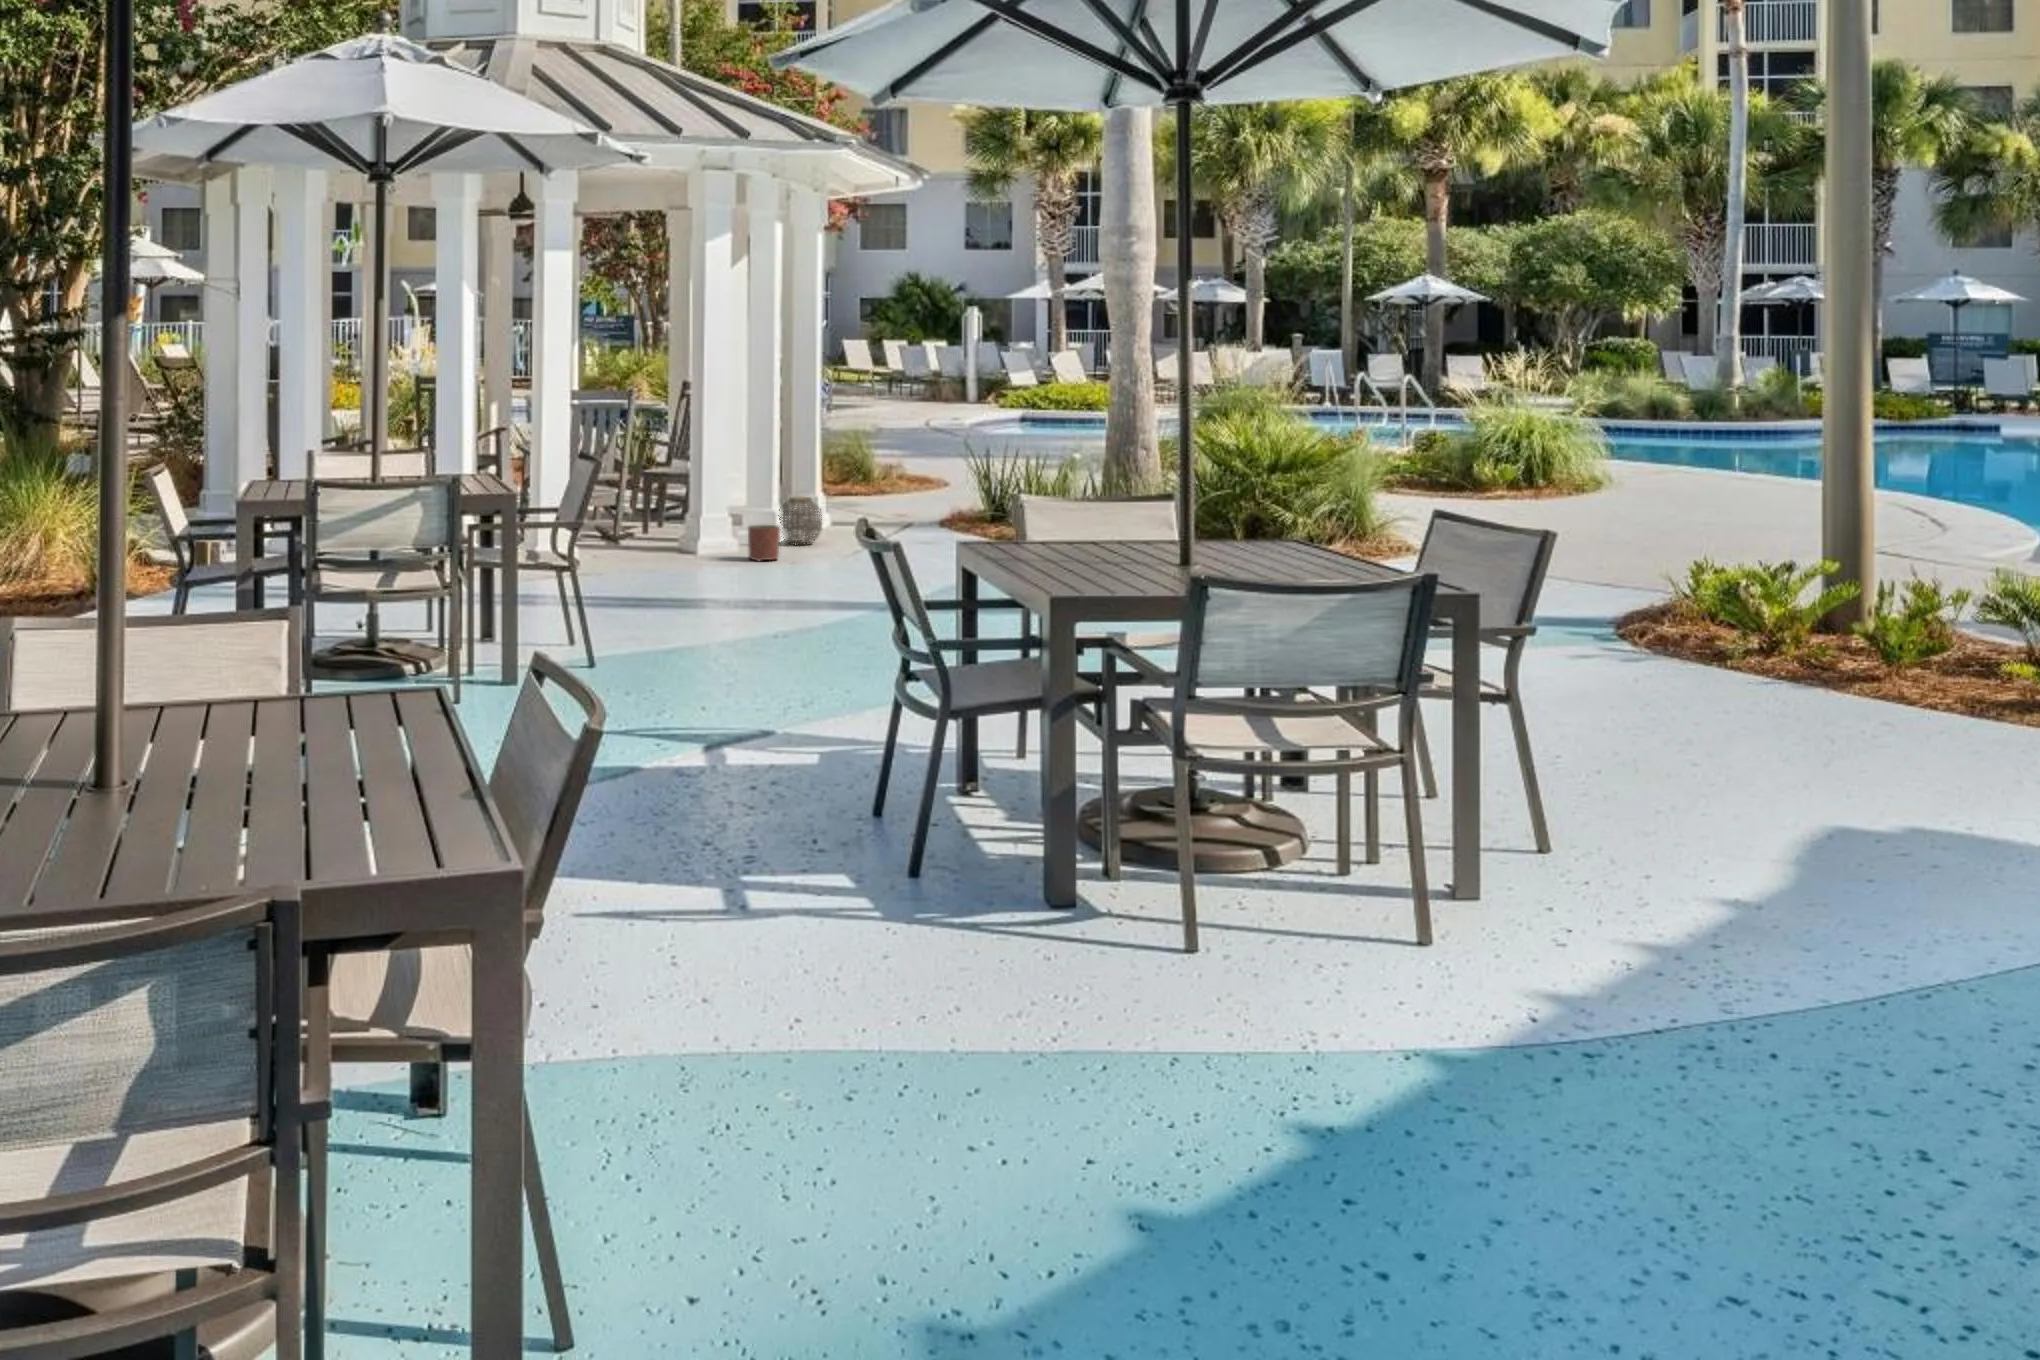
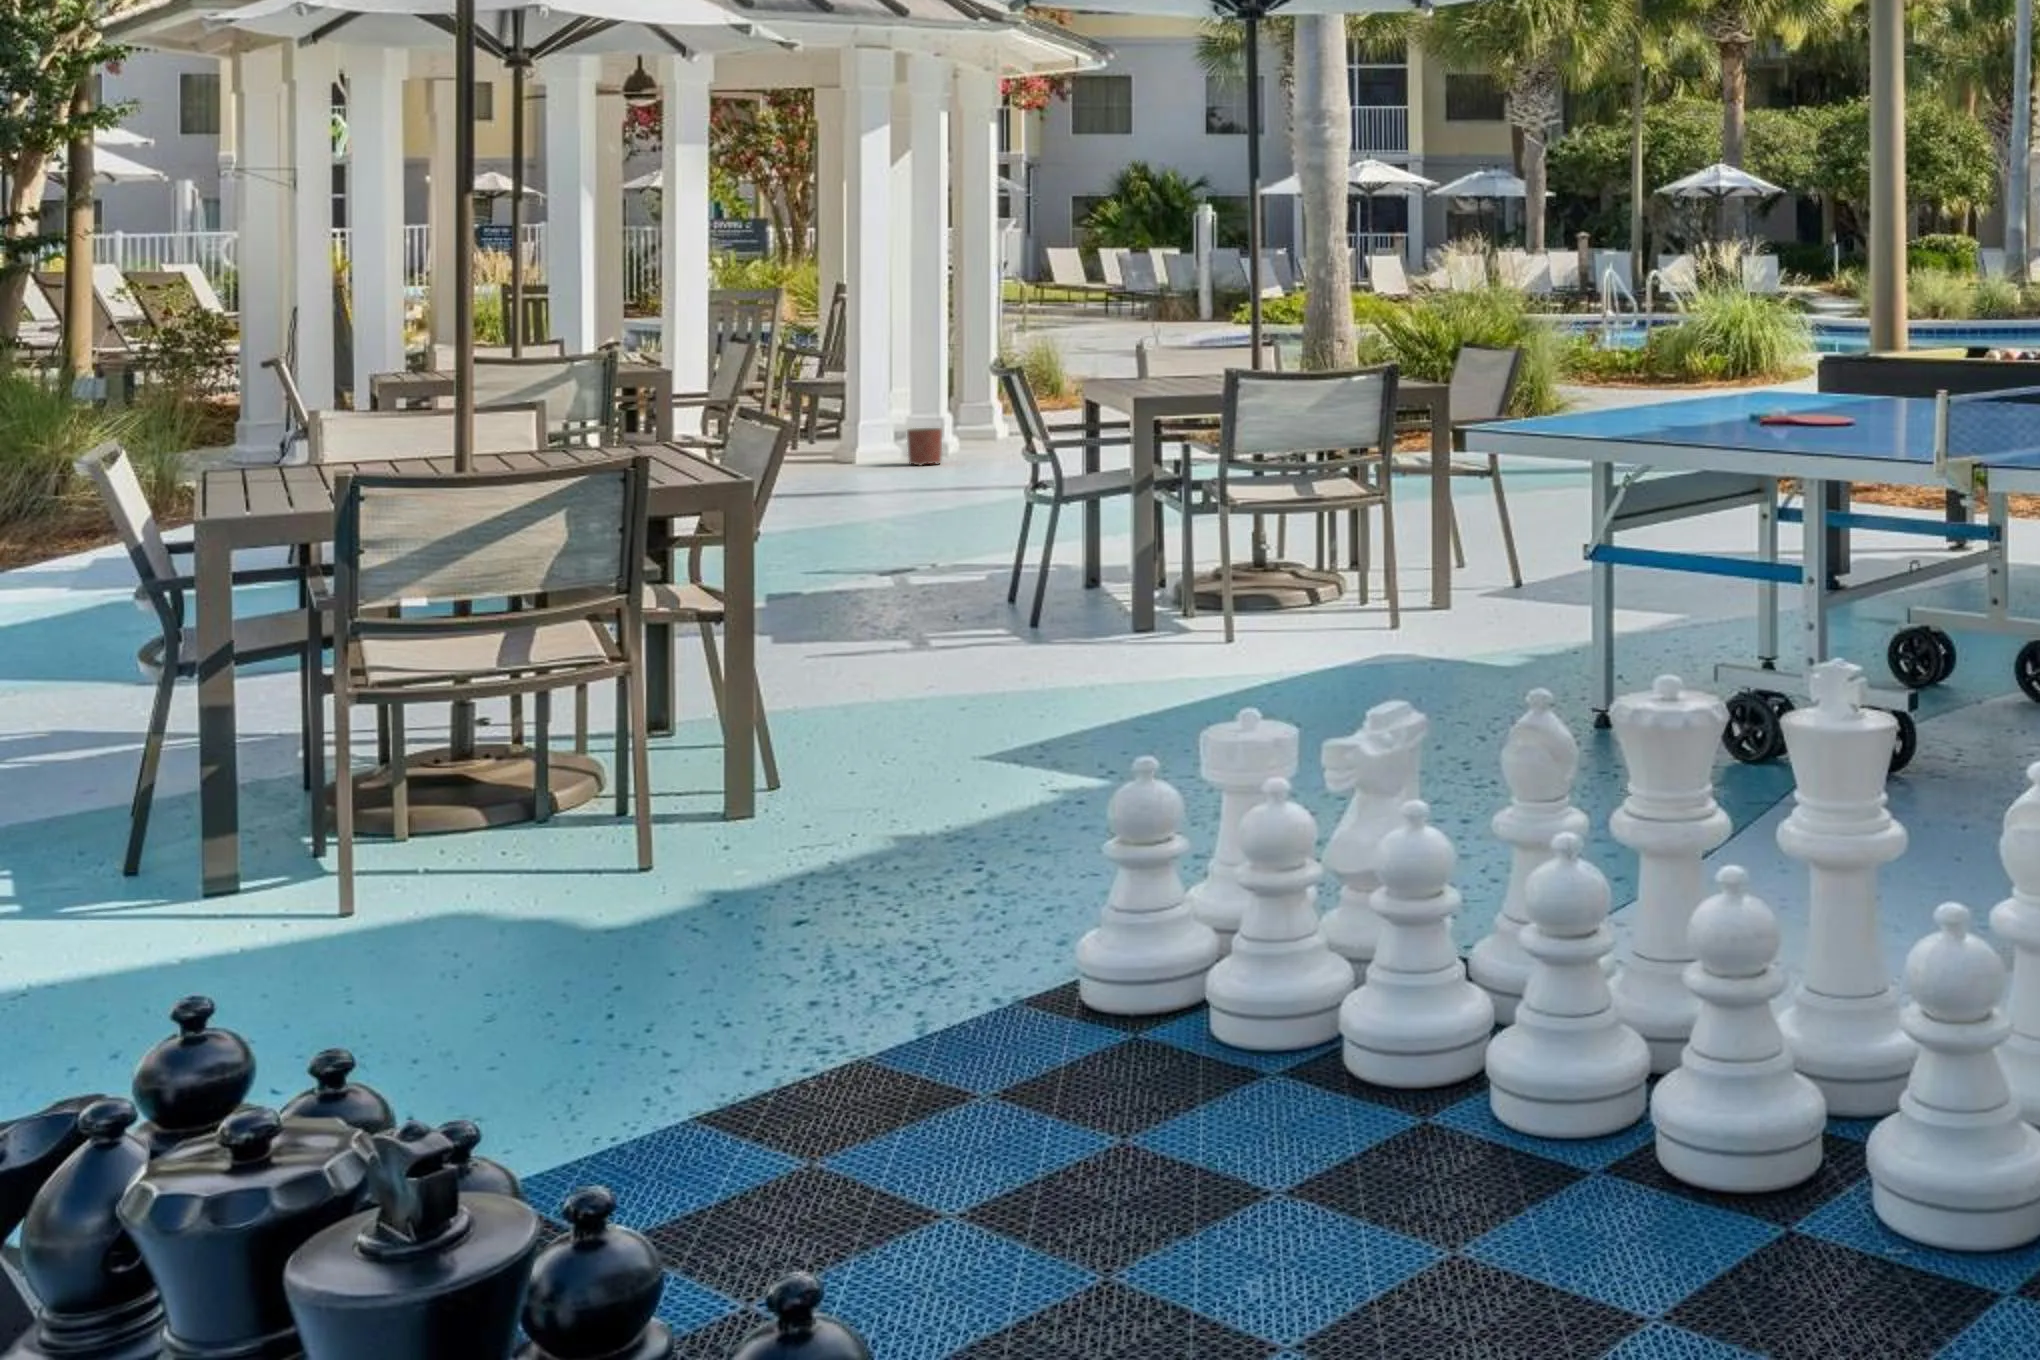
woven basket: present [778,497,822,545] -> none [941,401,990,453]

